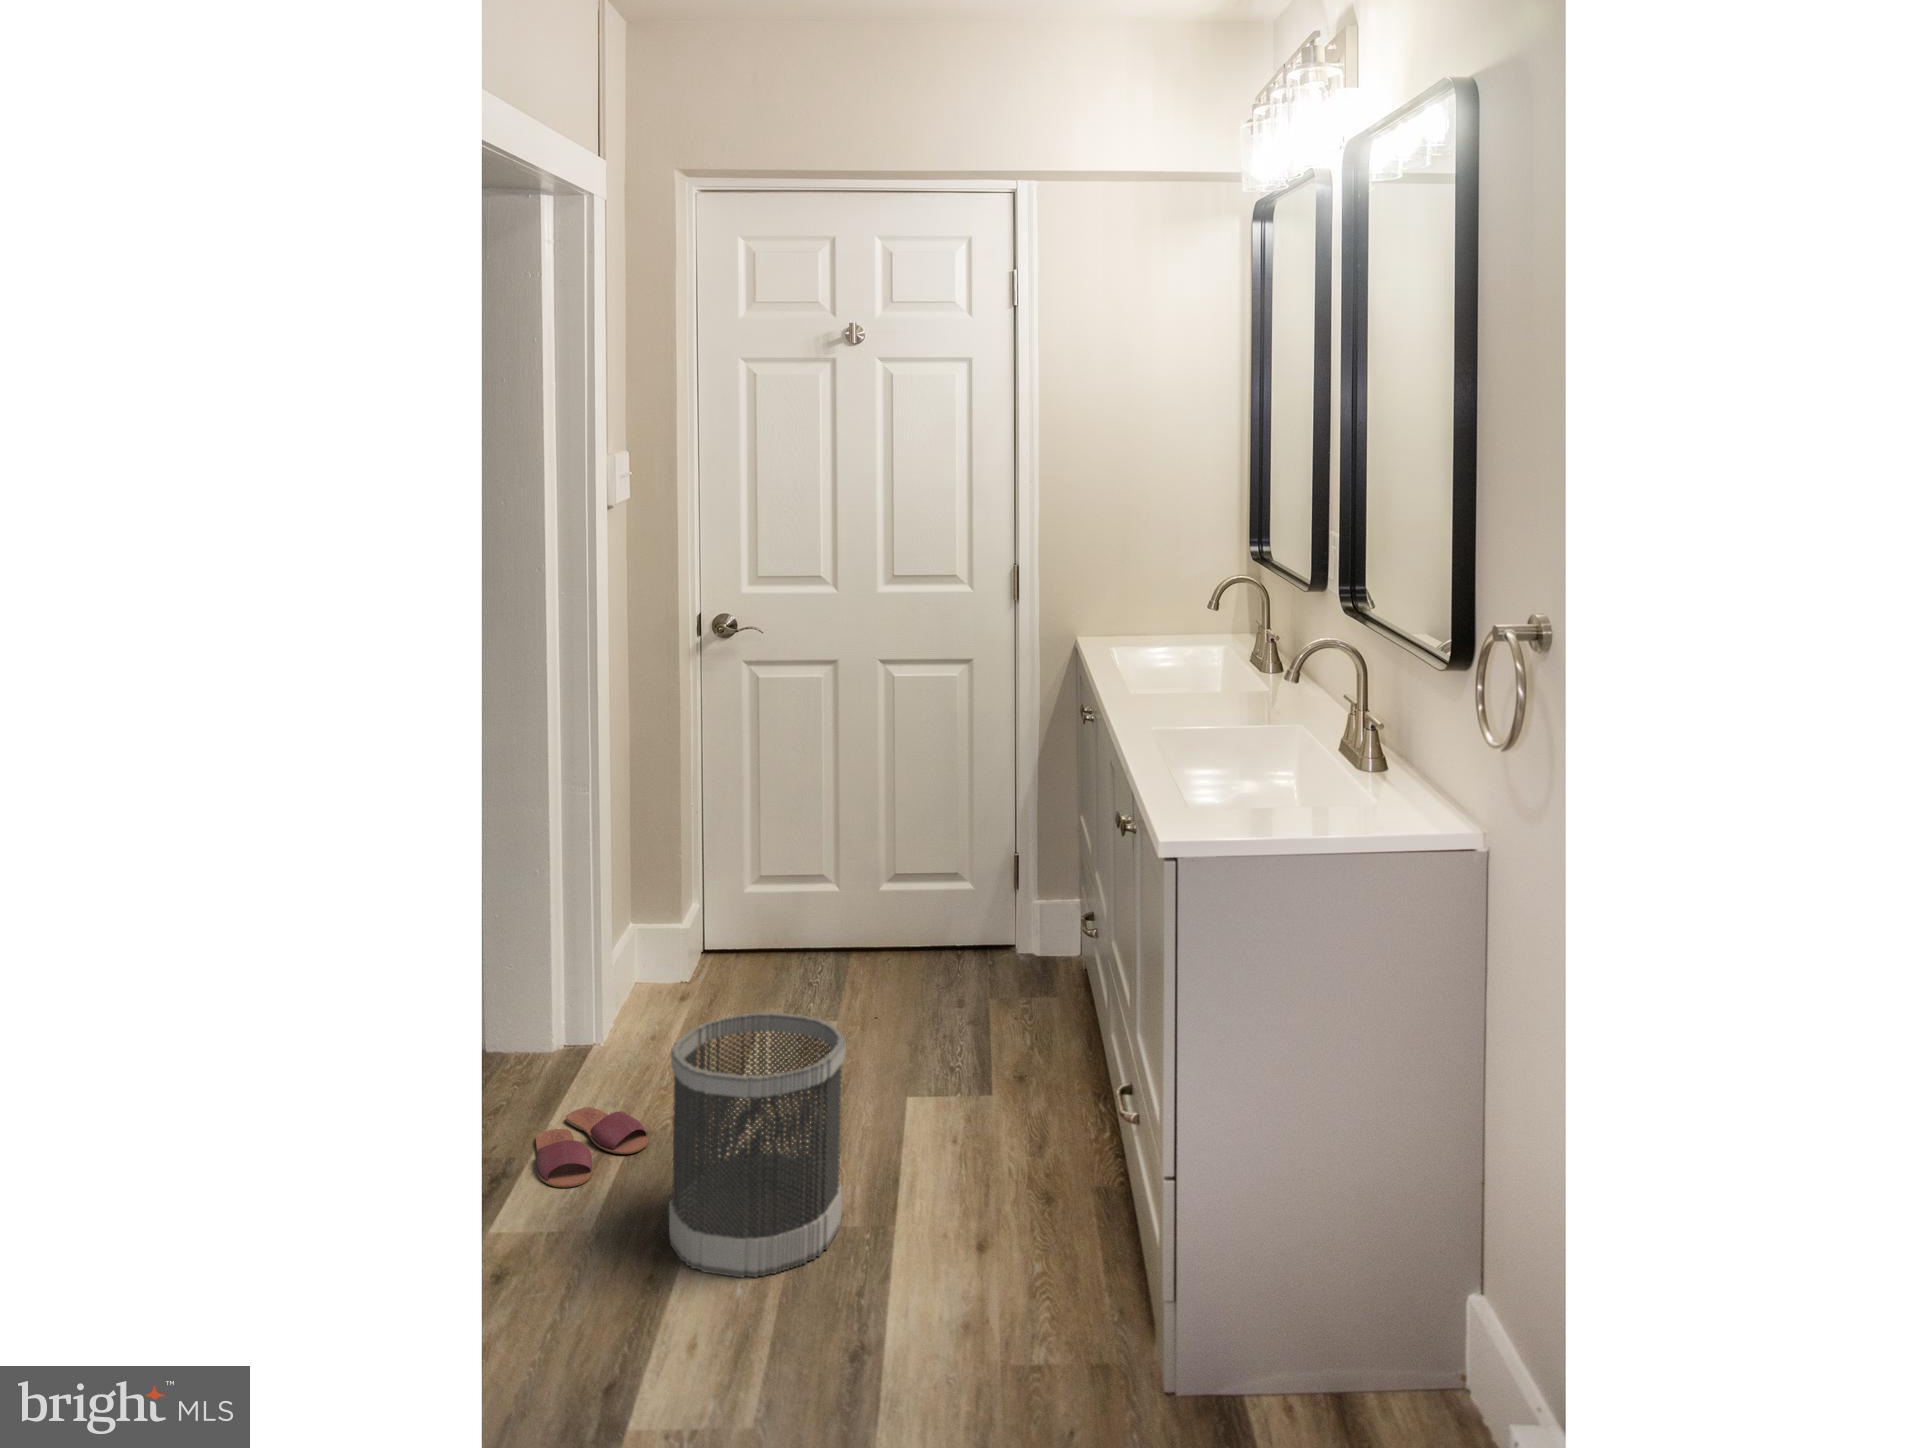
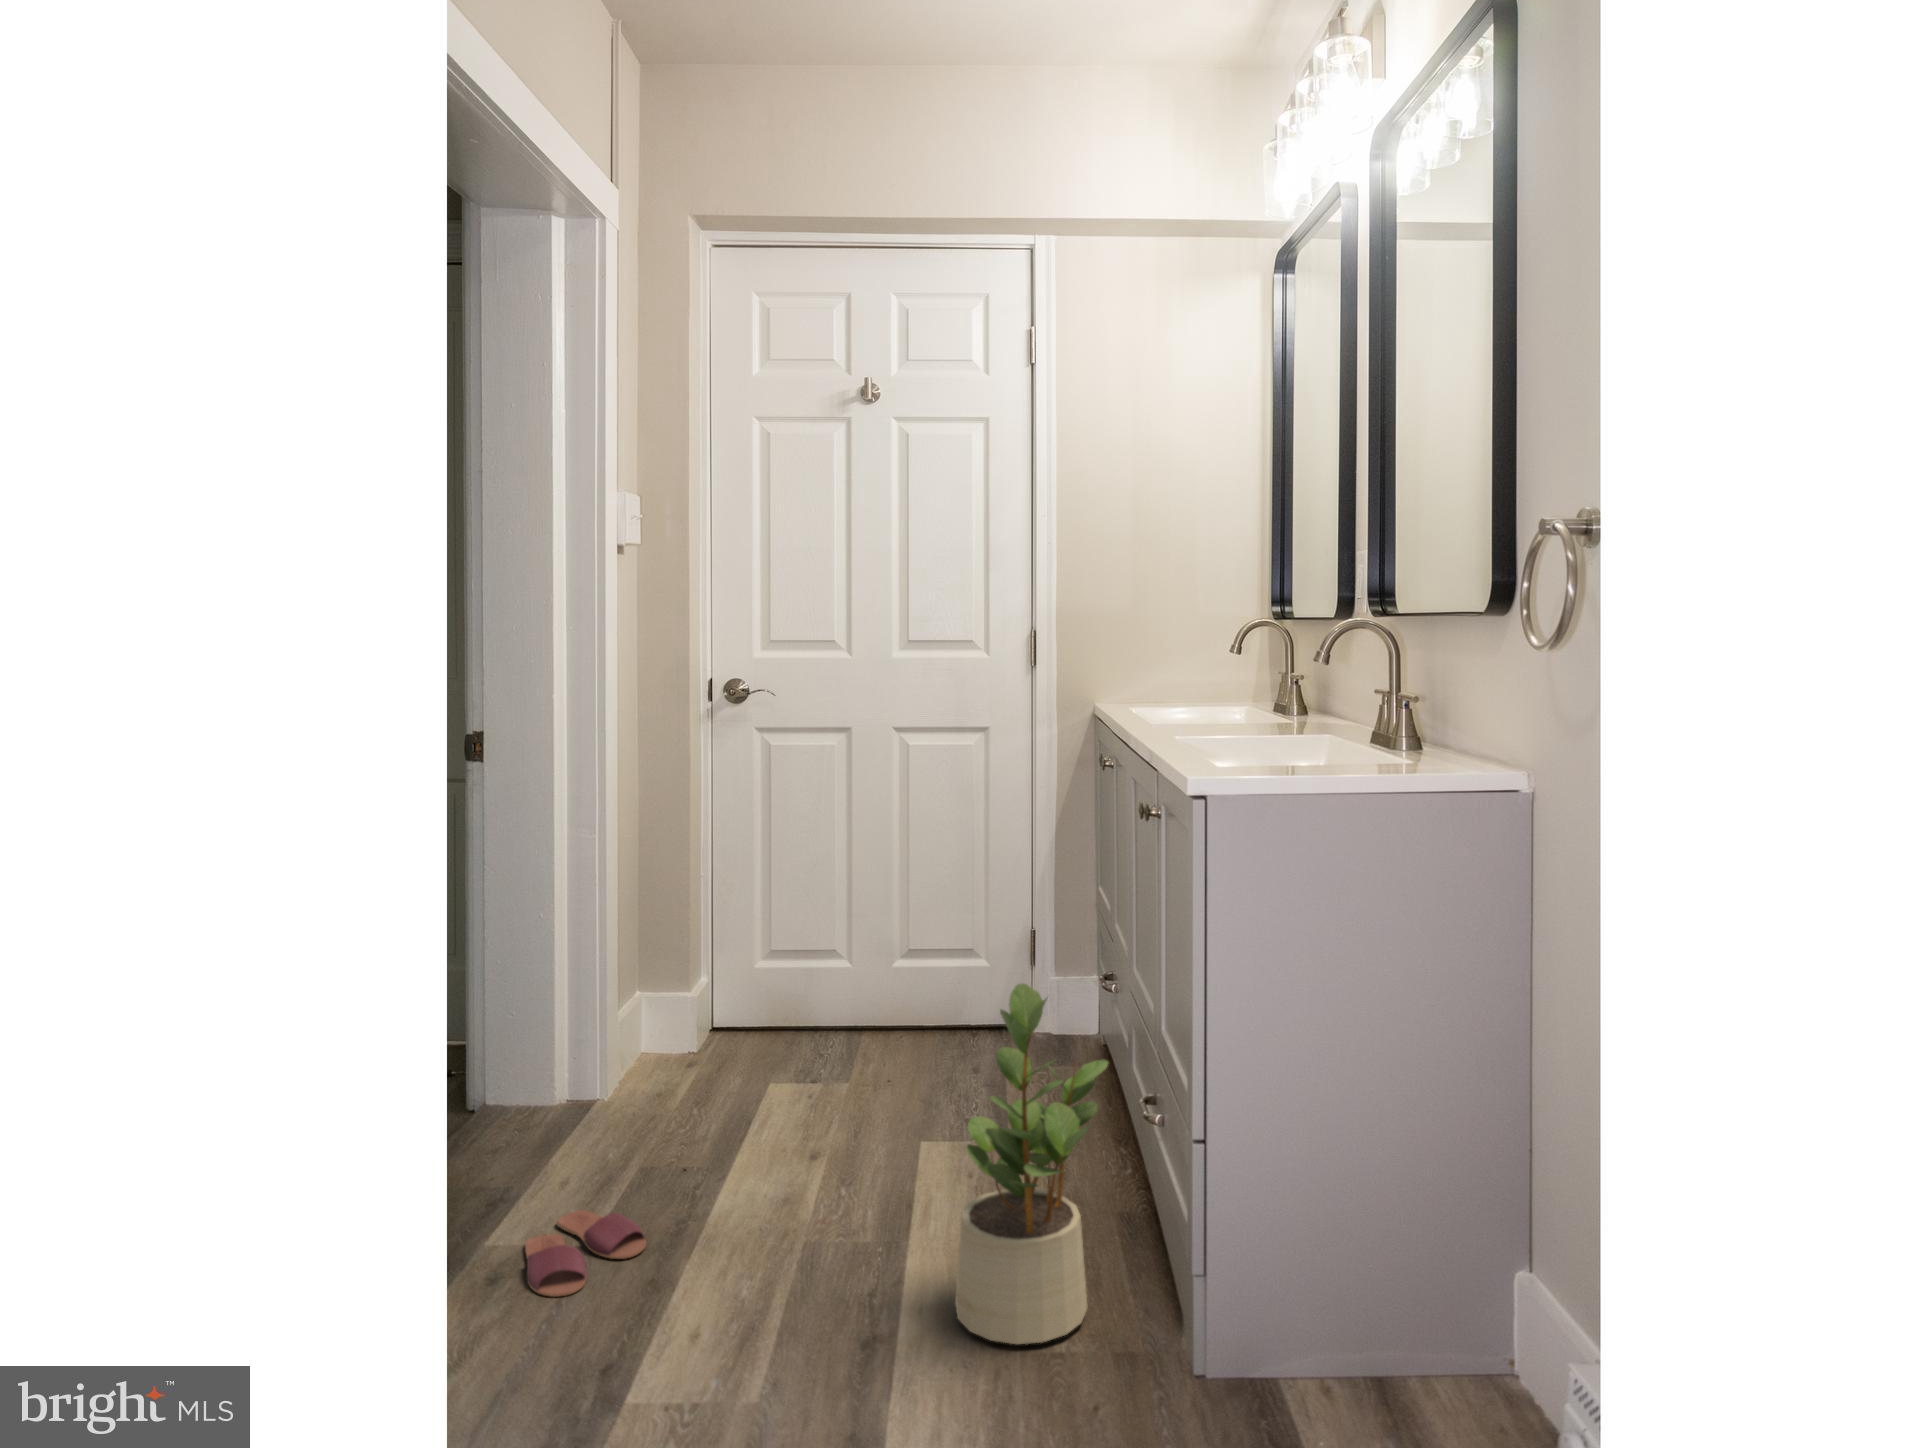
potted plant: none [933,916,1083,1245] -> present [955,983,1108,1344]
wastebasket: present [669,1013,846,1277] -> none [669,1097,856,1388]

